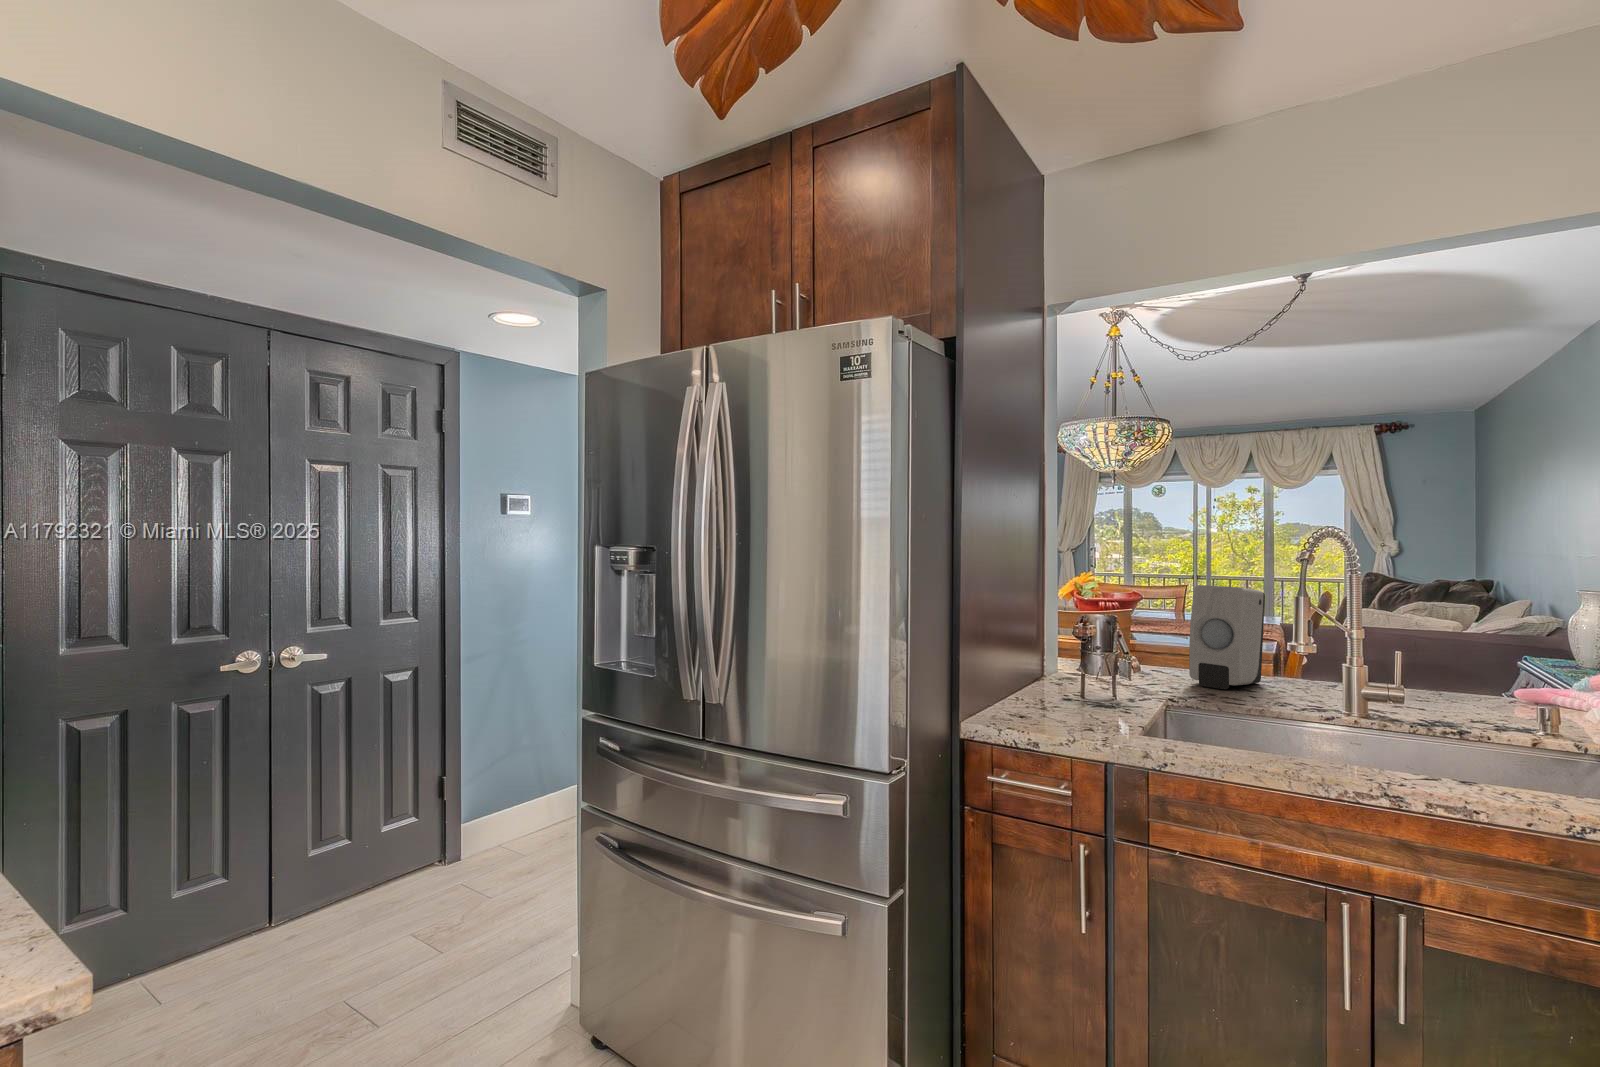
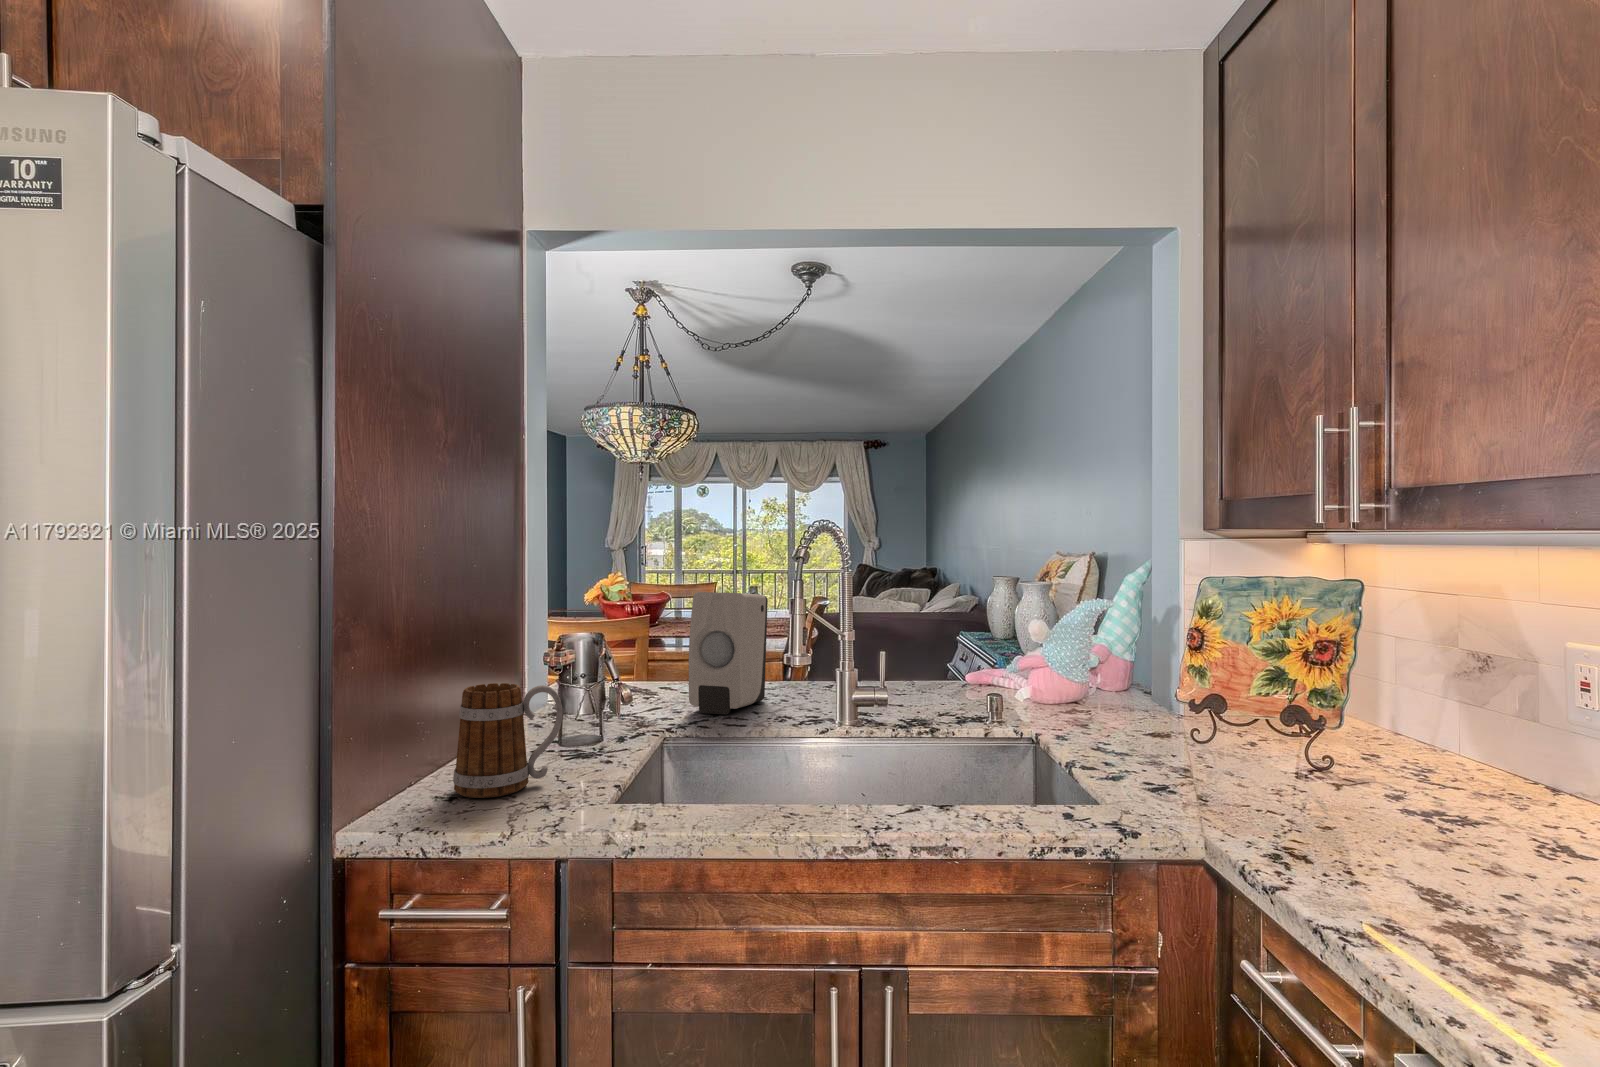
mug: none [1023,640,1100,719] -> present [453,683,562,798]

